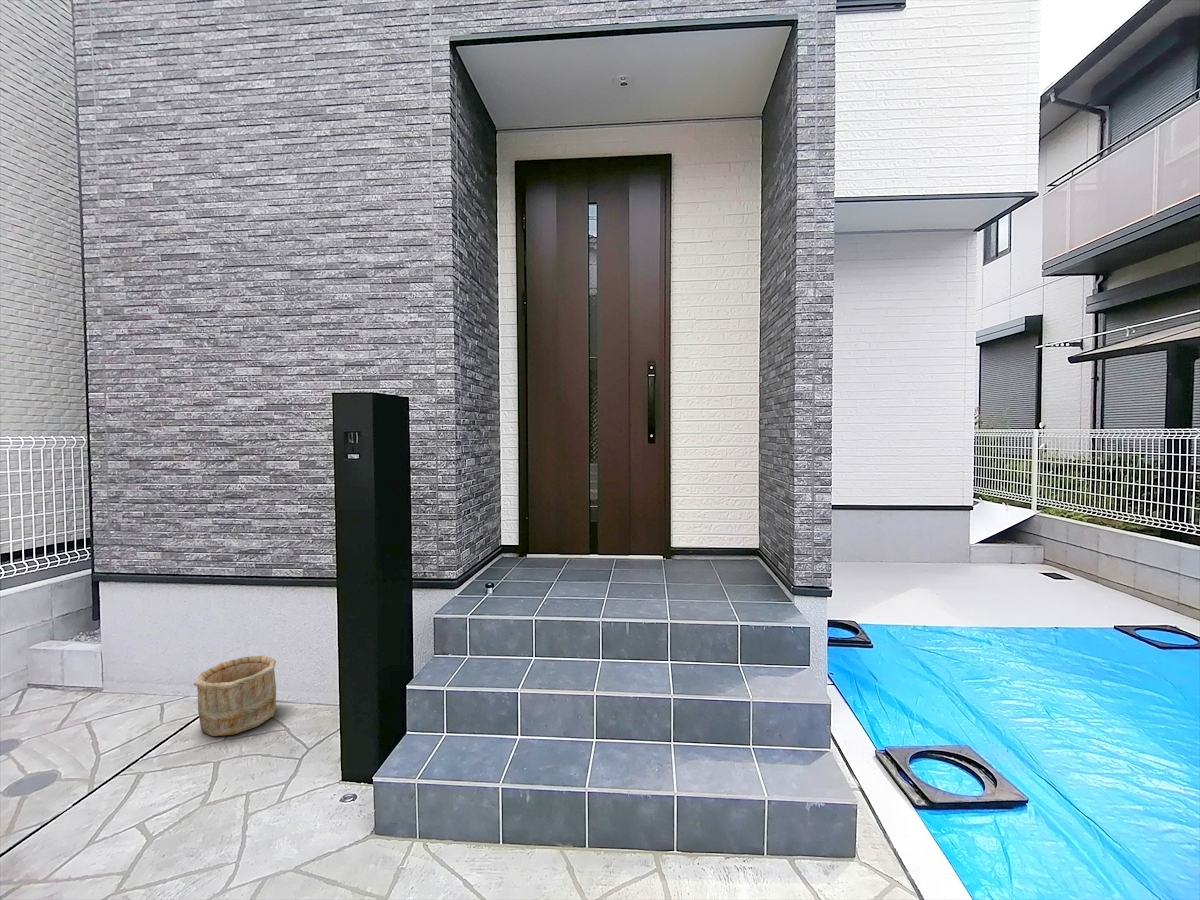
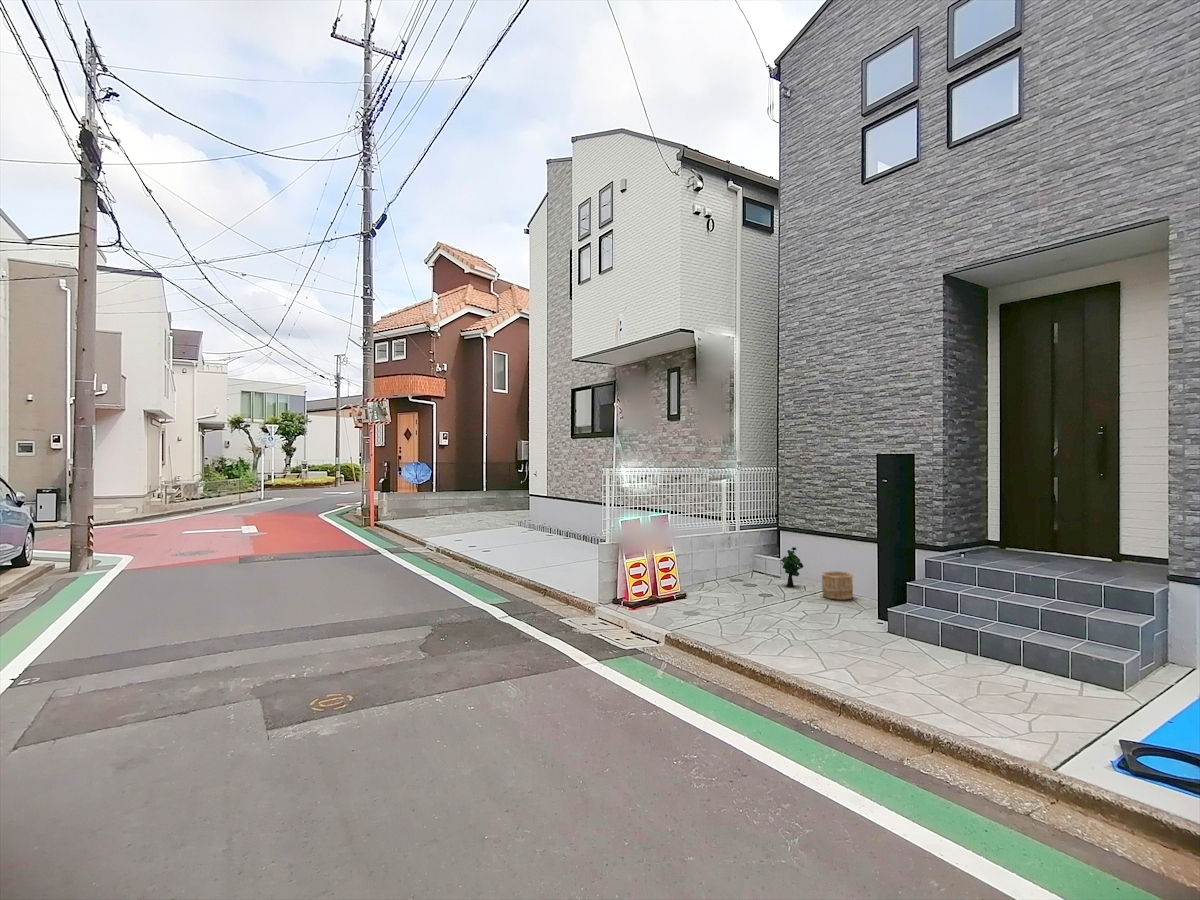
decorative plant: none [90,619,159,716] -> present [780,547,803,587]

